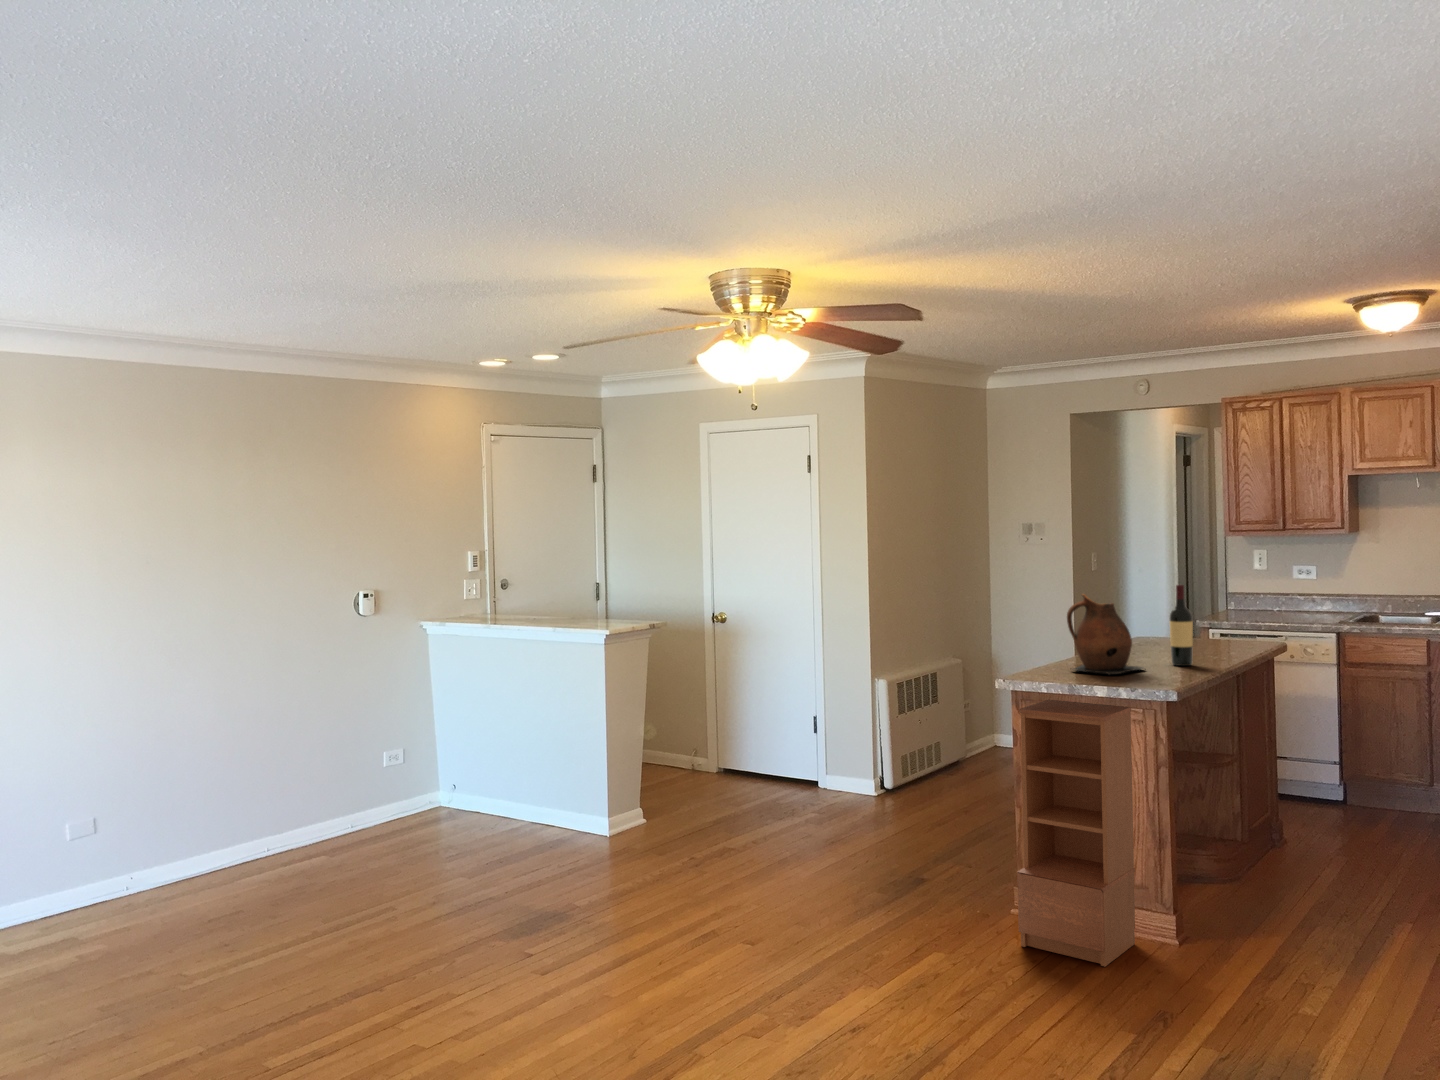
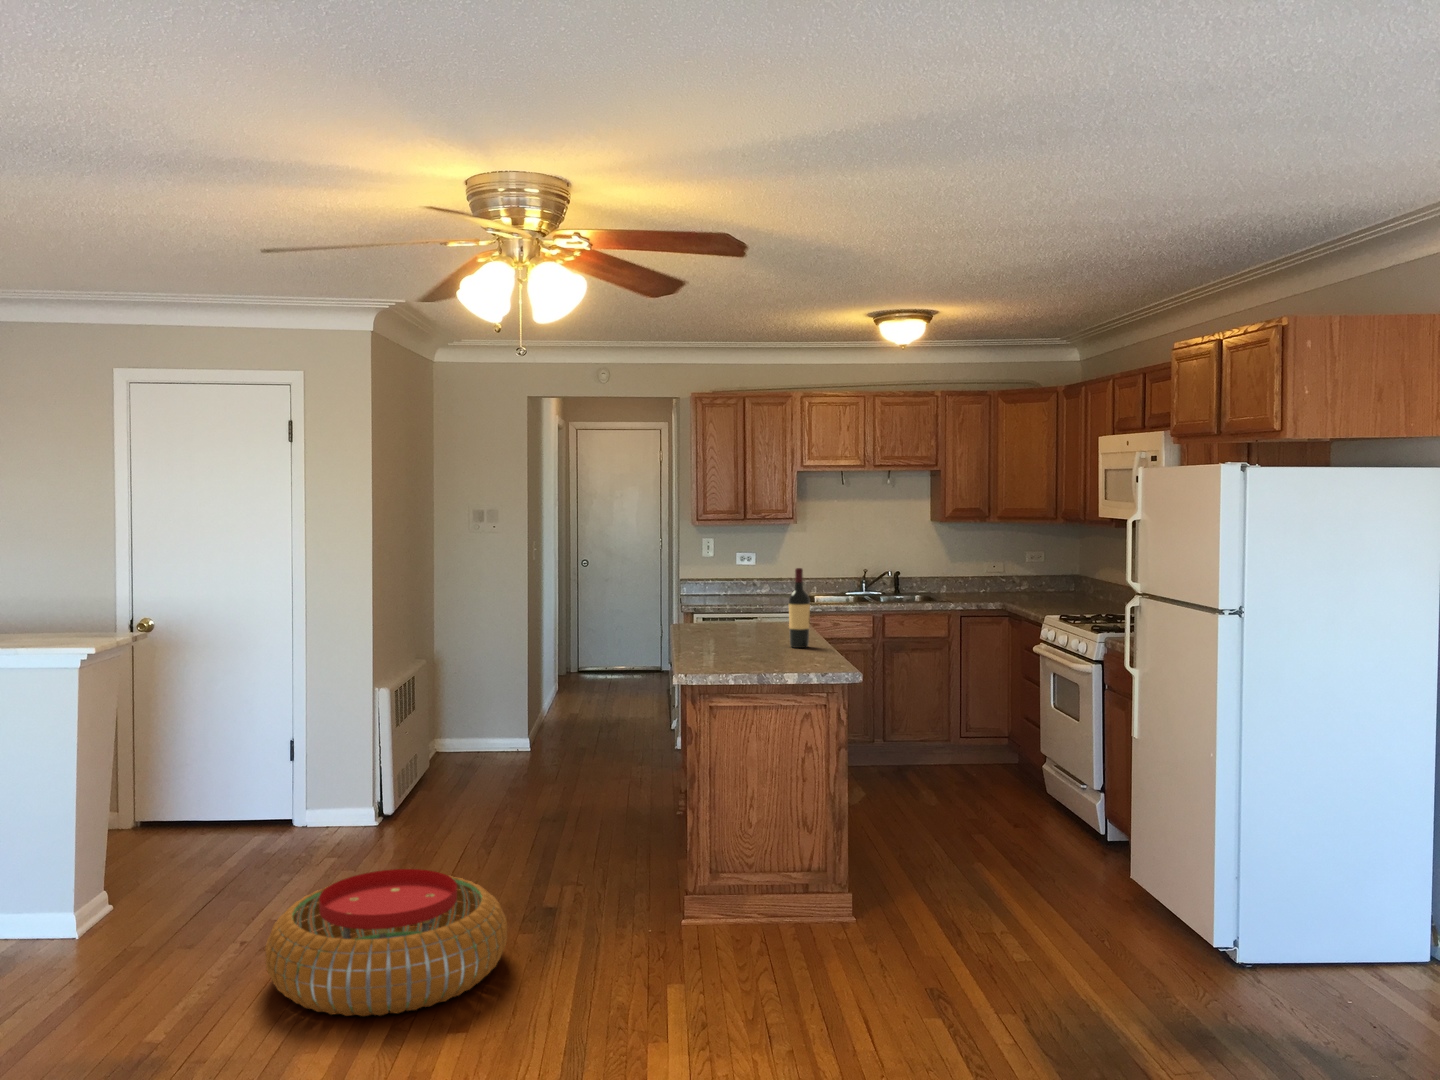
ceramic pitcher: present [1067,594,1143,675] -> none [722,579,788,661]
bookcase: present [1017,700,1135,967] -> none [730,691,826,960]
pouf: none [674,816,854,919] -> present [265,869,507,1016]

